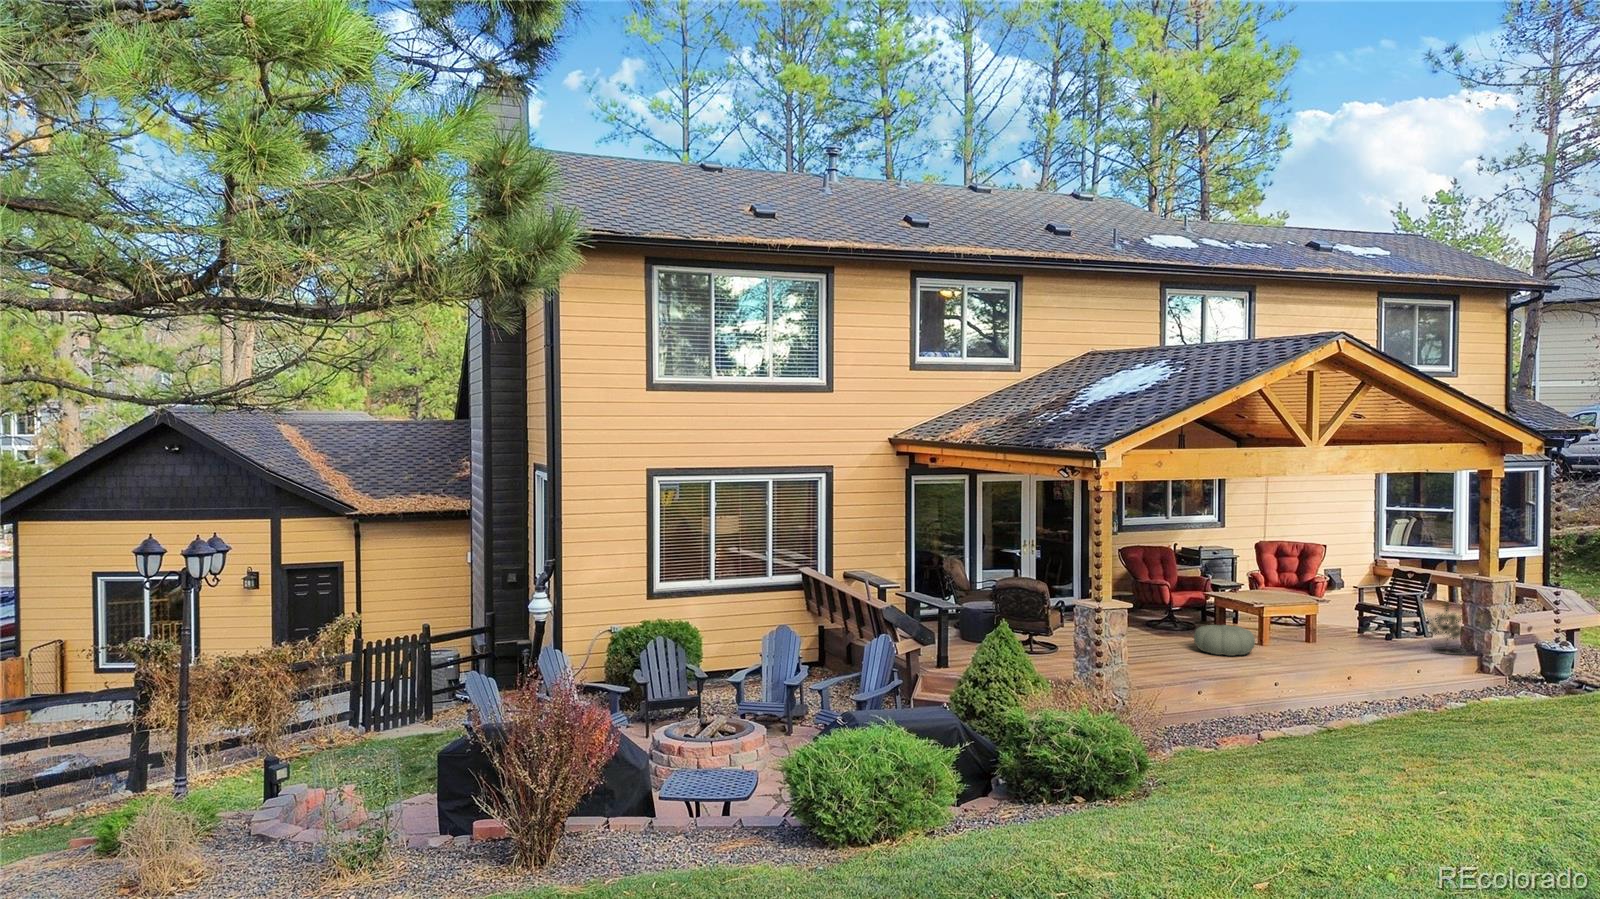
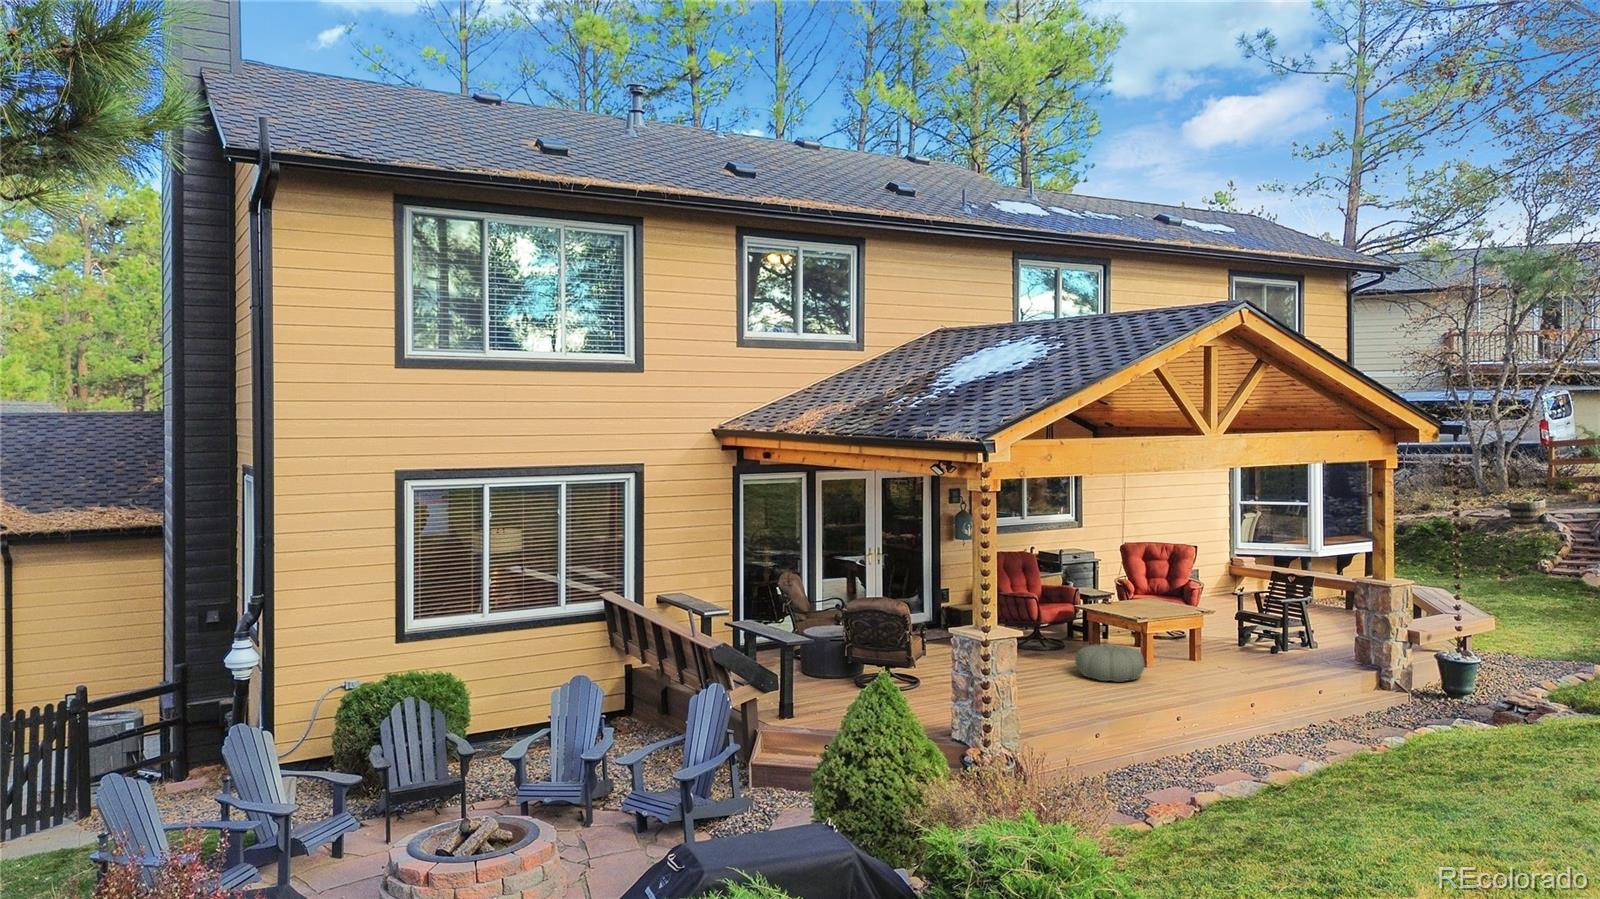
potted tree: present [1427,601,1465,655] -> none [1310,600,1358,666]

